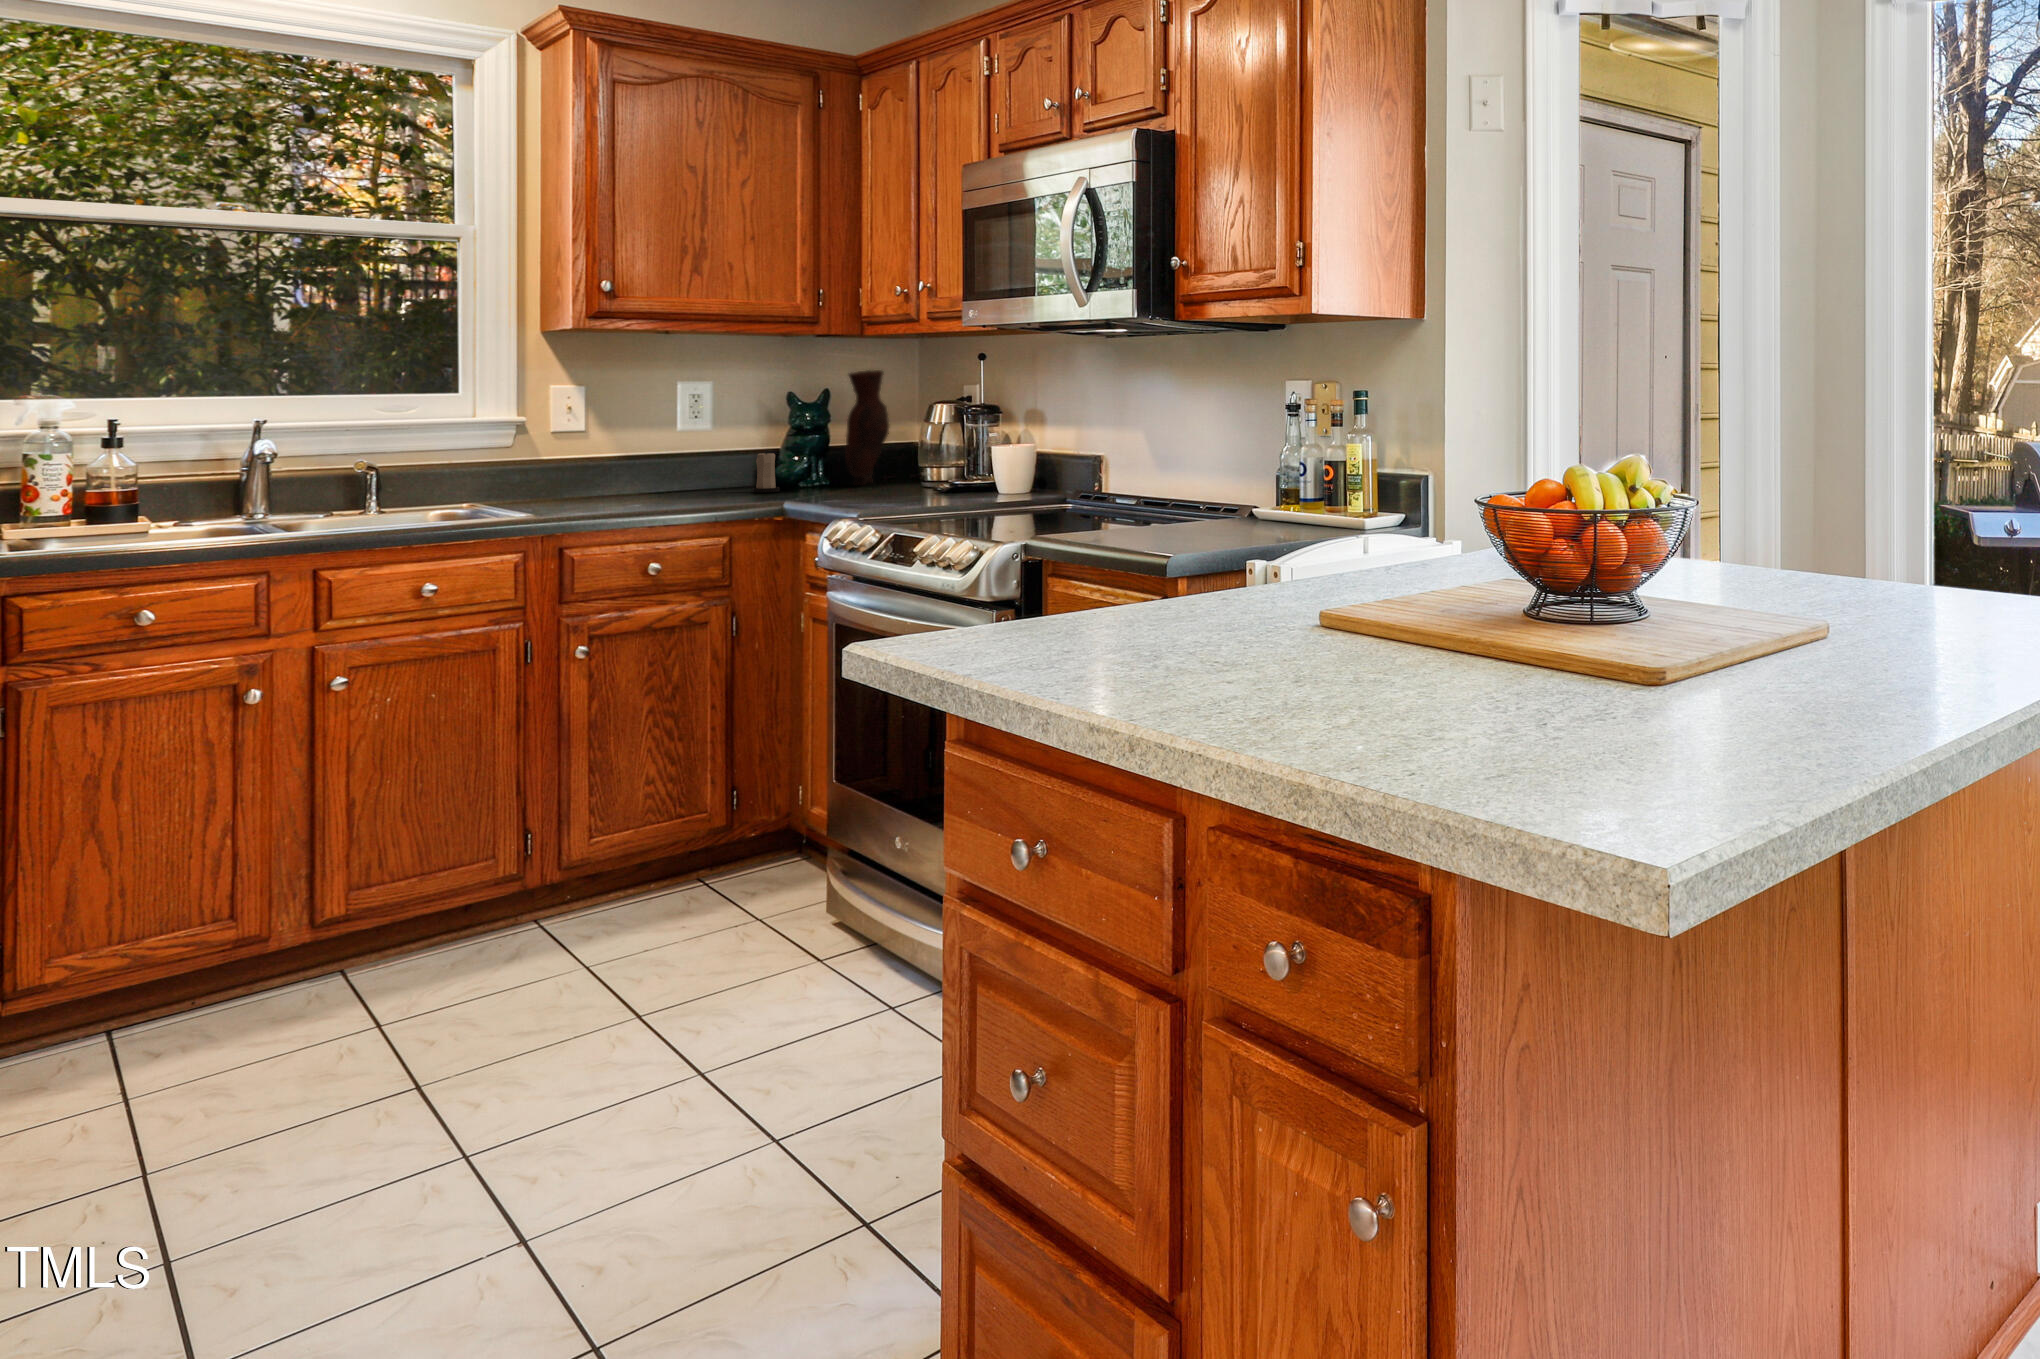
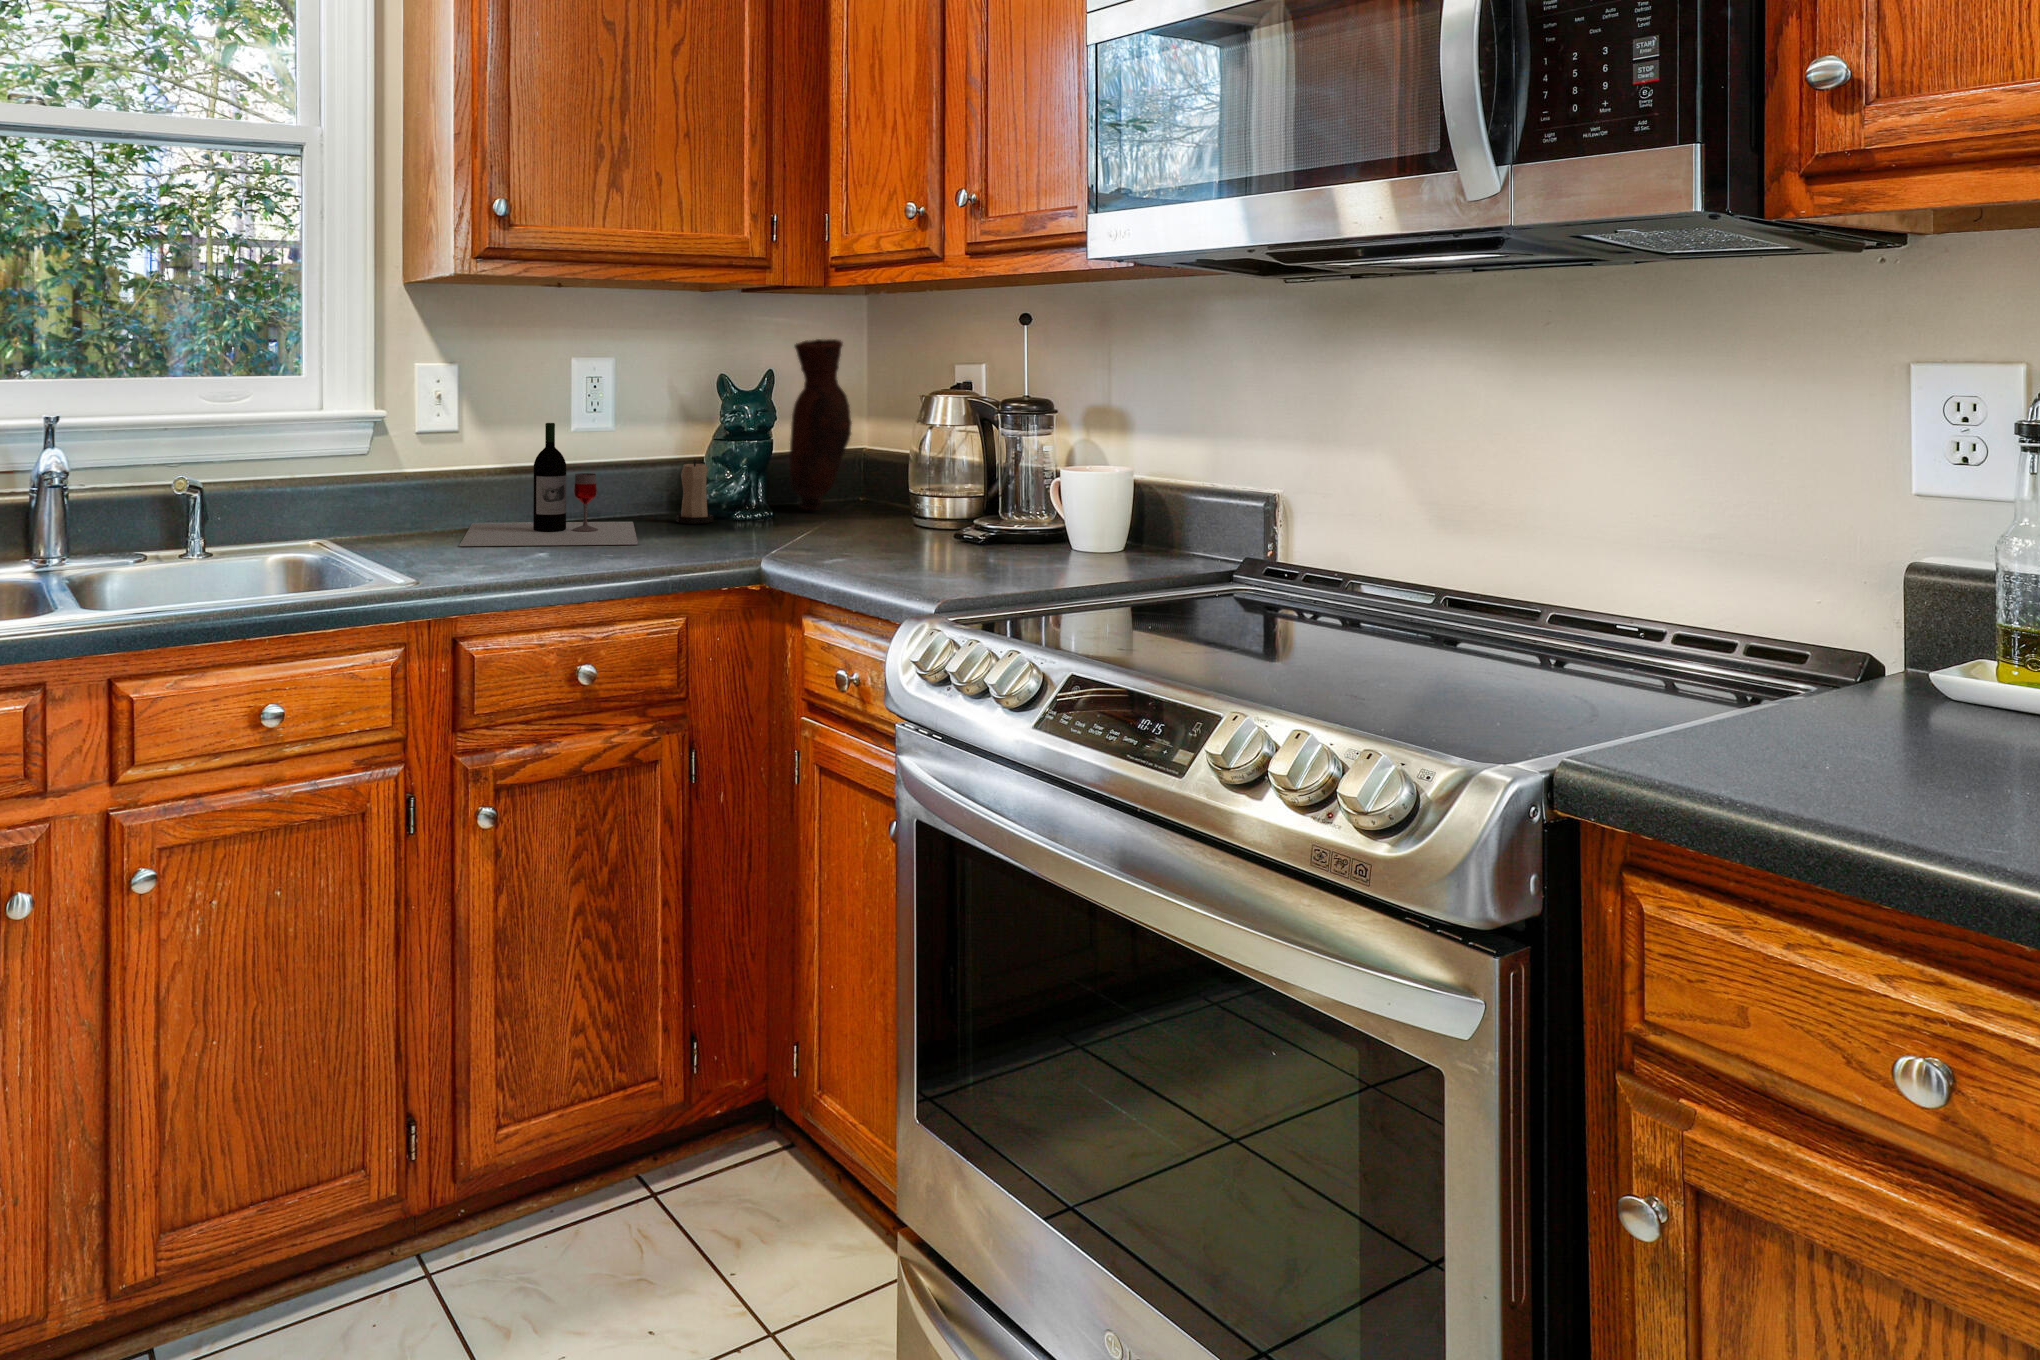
wine bottle: none [577,425,719,505] -> present [459,423,638,546]

